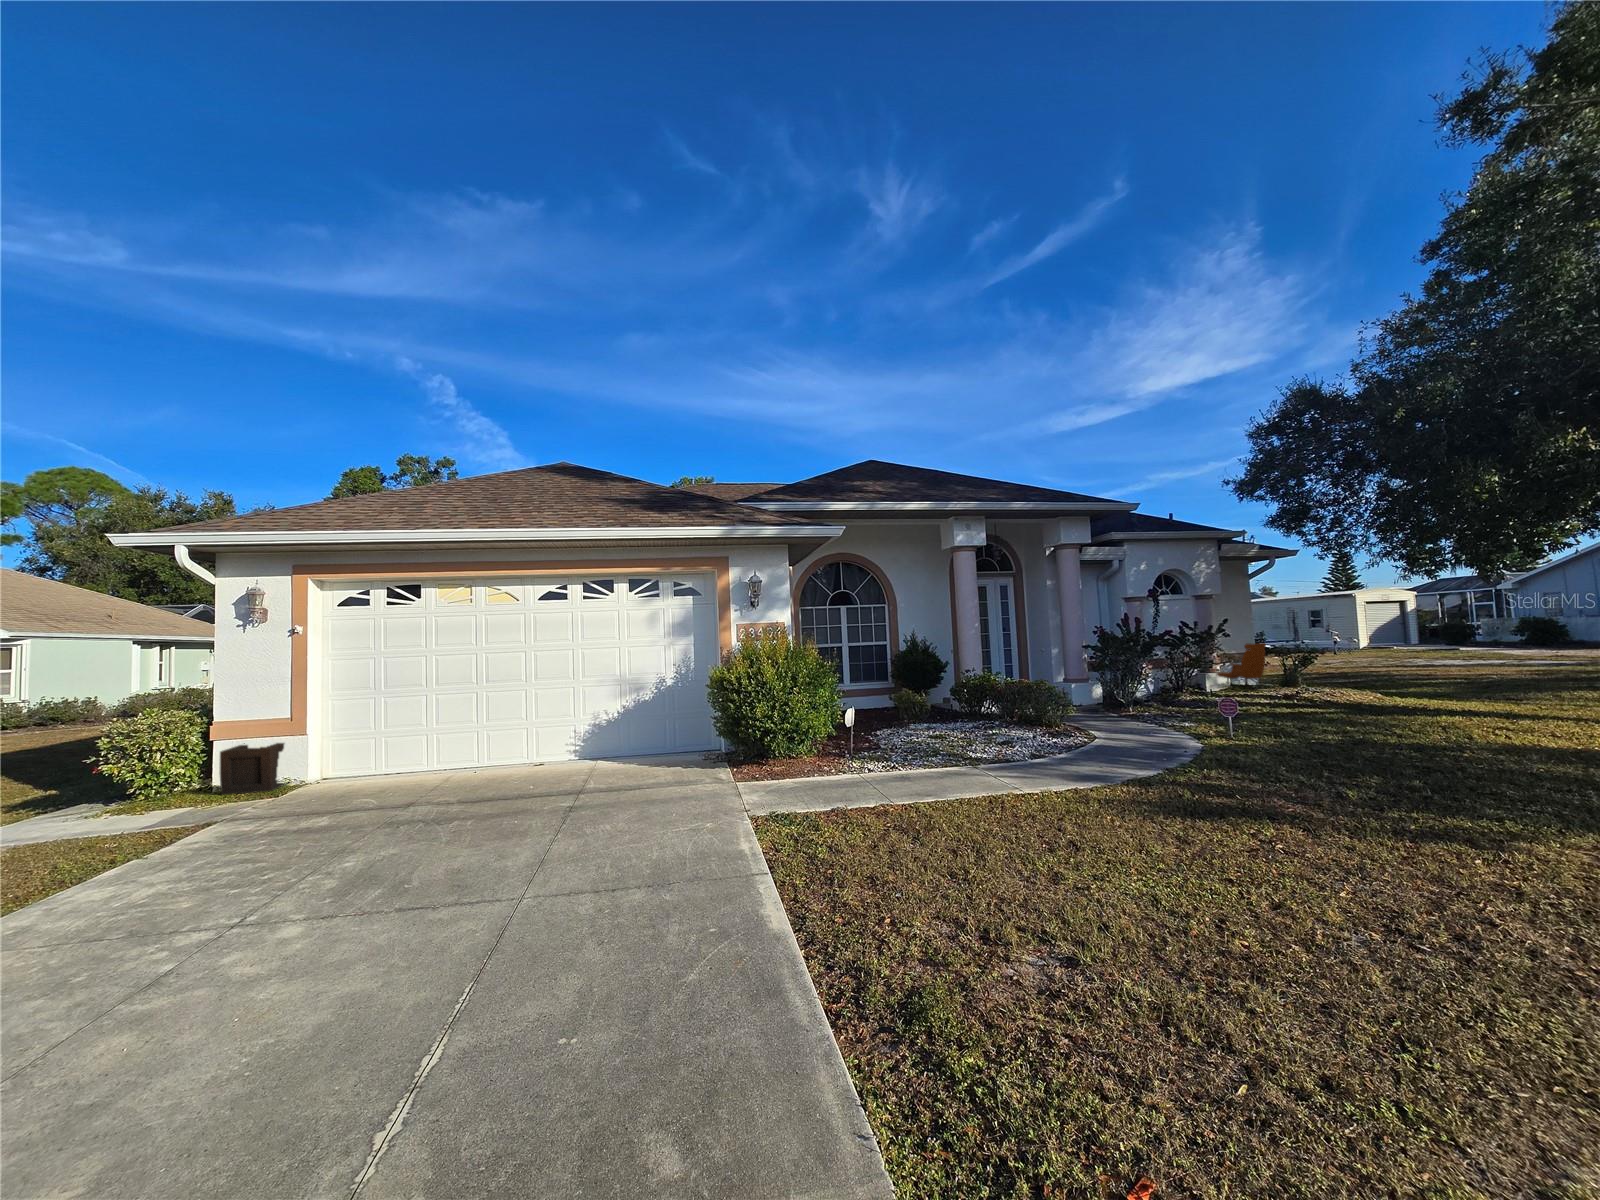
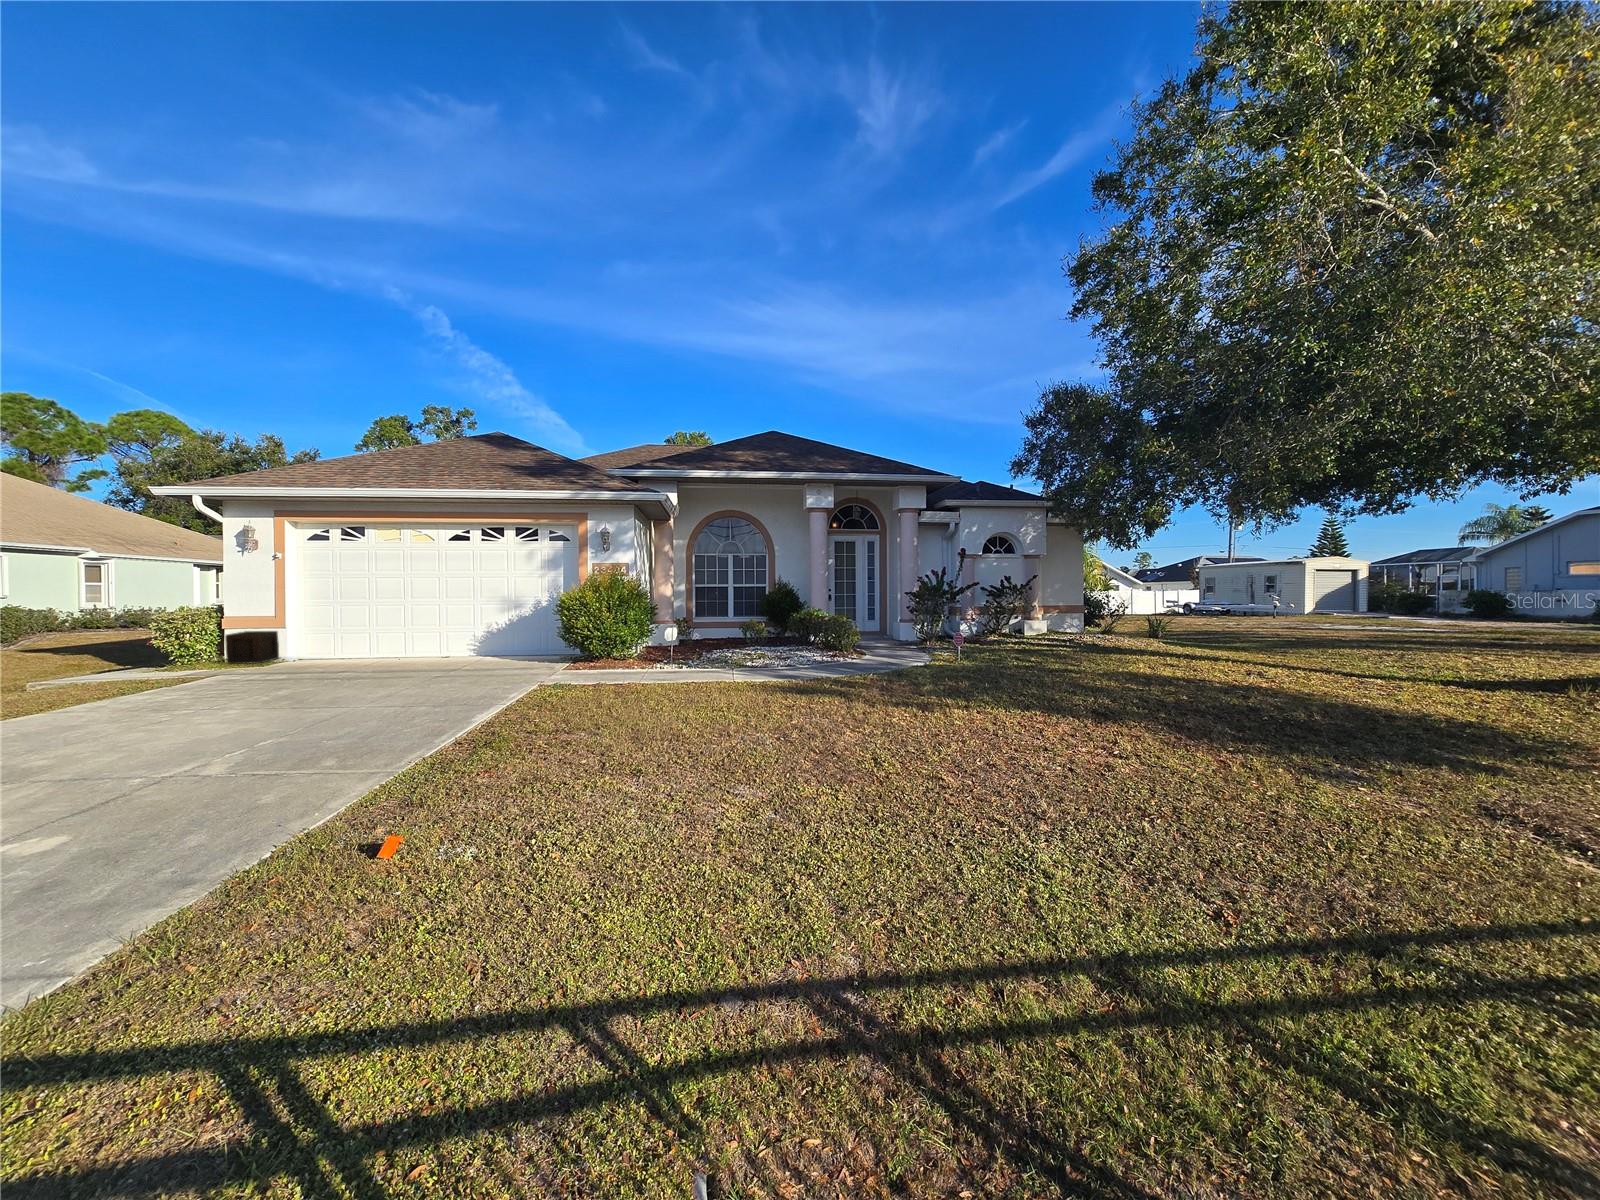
lounge chair: present [1217,643,1266,689] -> none [1034,596,1064,635]

